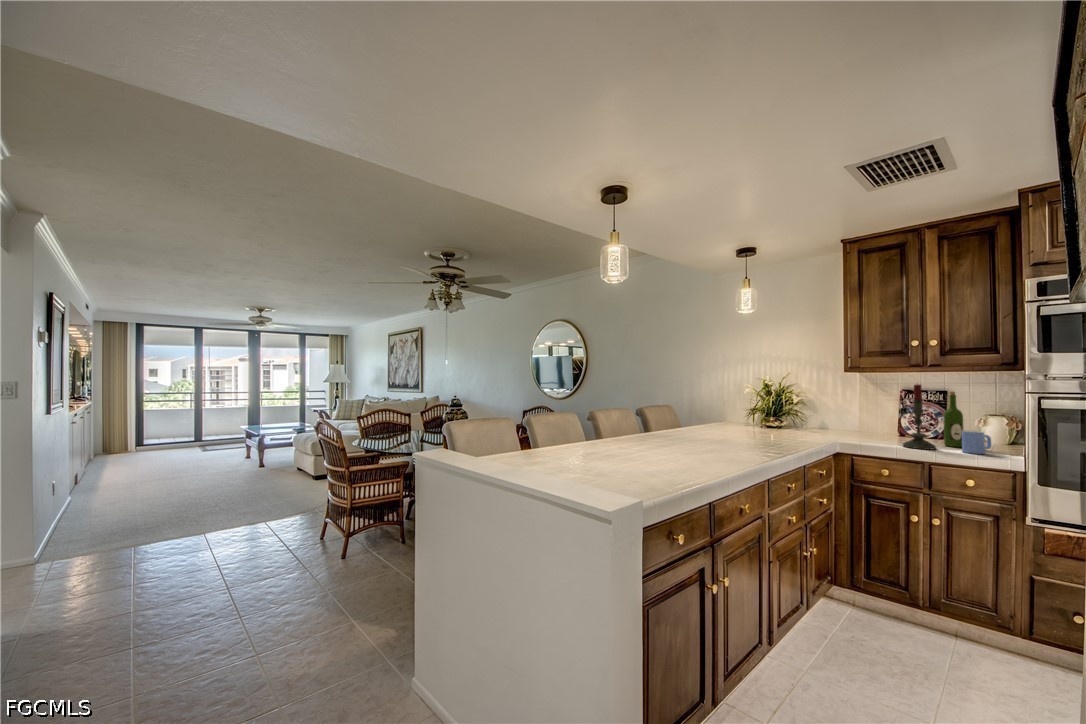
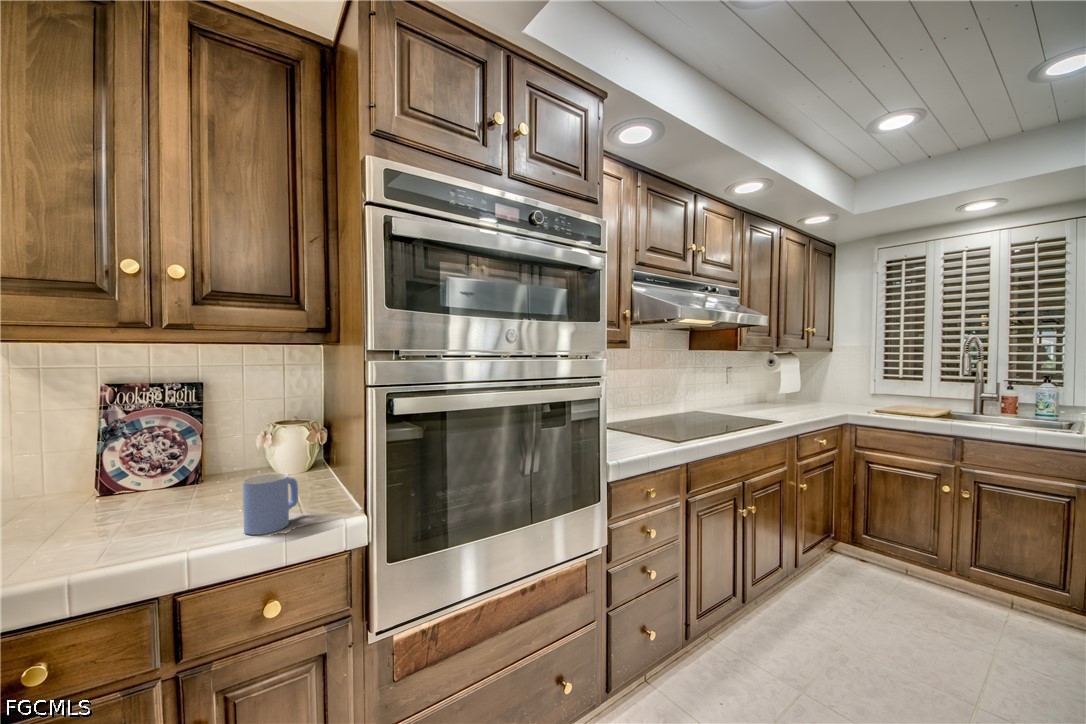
candle: present [903,384,936,449] -> none [80,367,180,569]
wine bottle: present [944,392,963,447] -> none [199,385,241,513]

